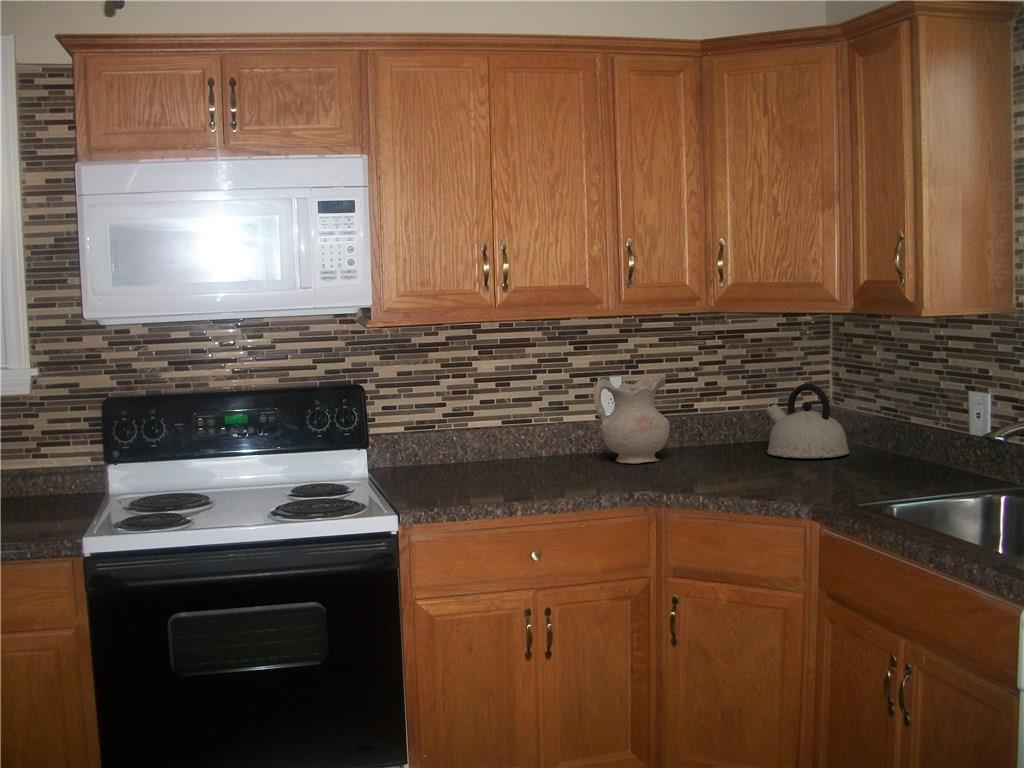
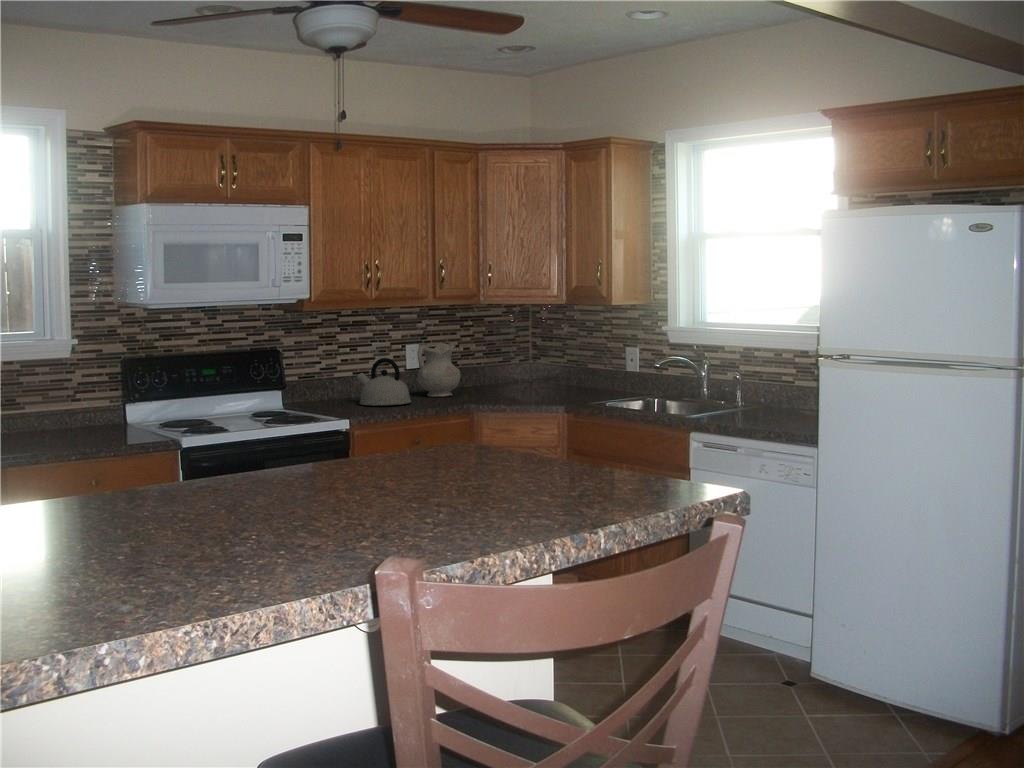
kettle: present [766,384,850,458] -> present [357,358,411,406]

